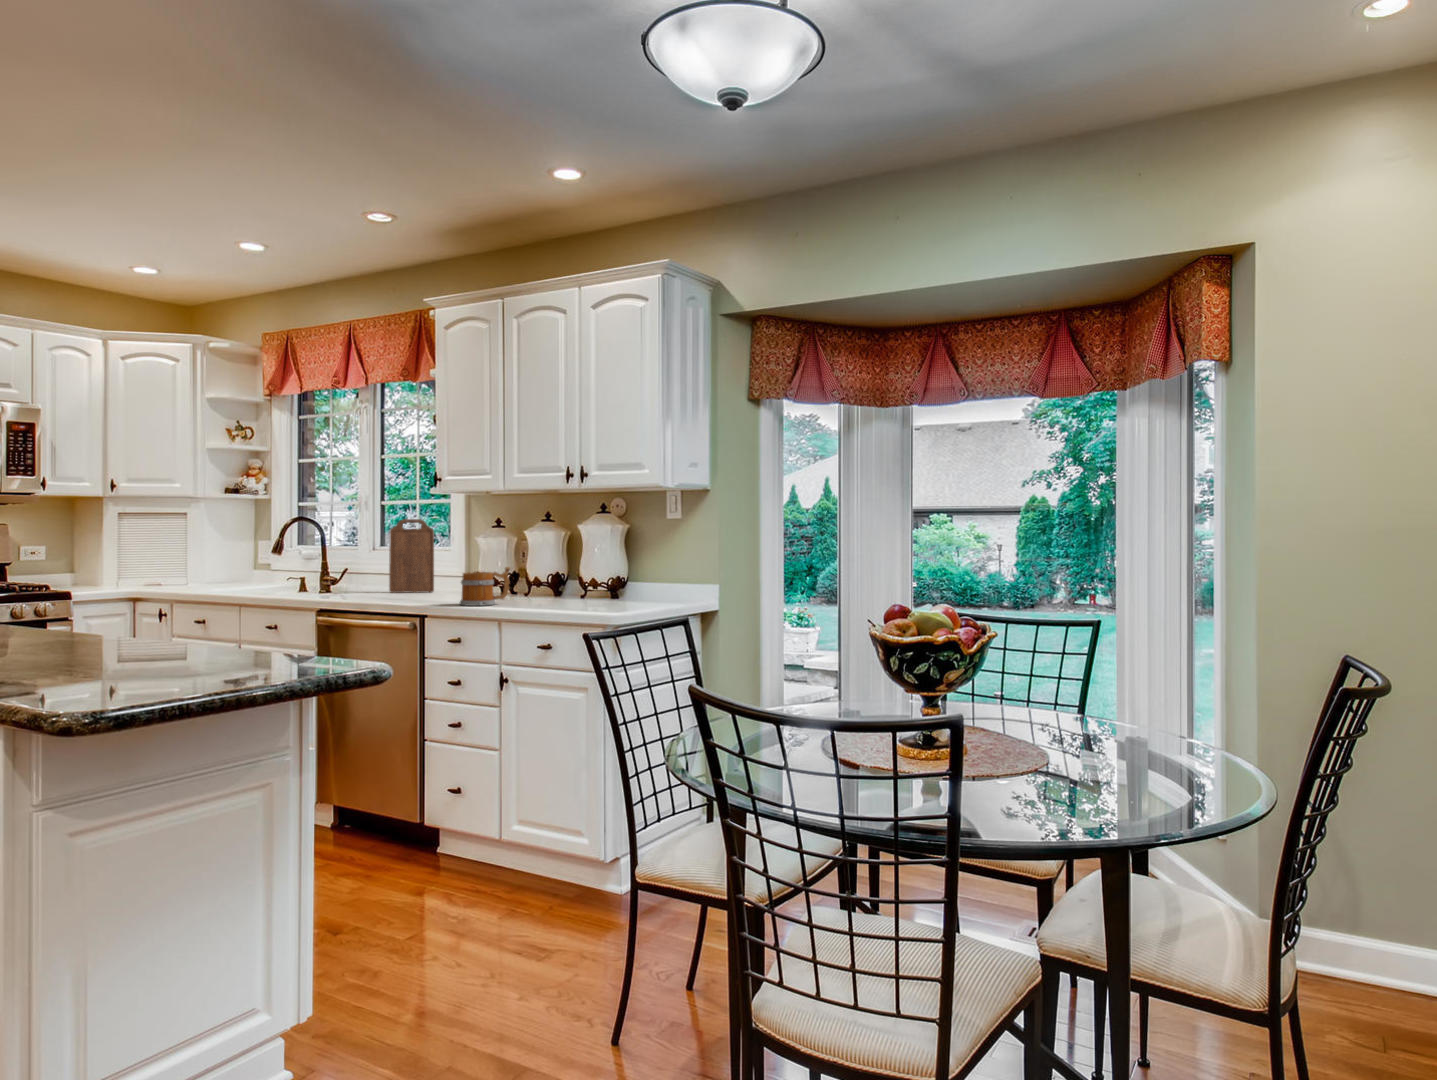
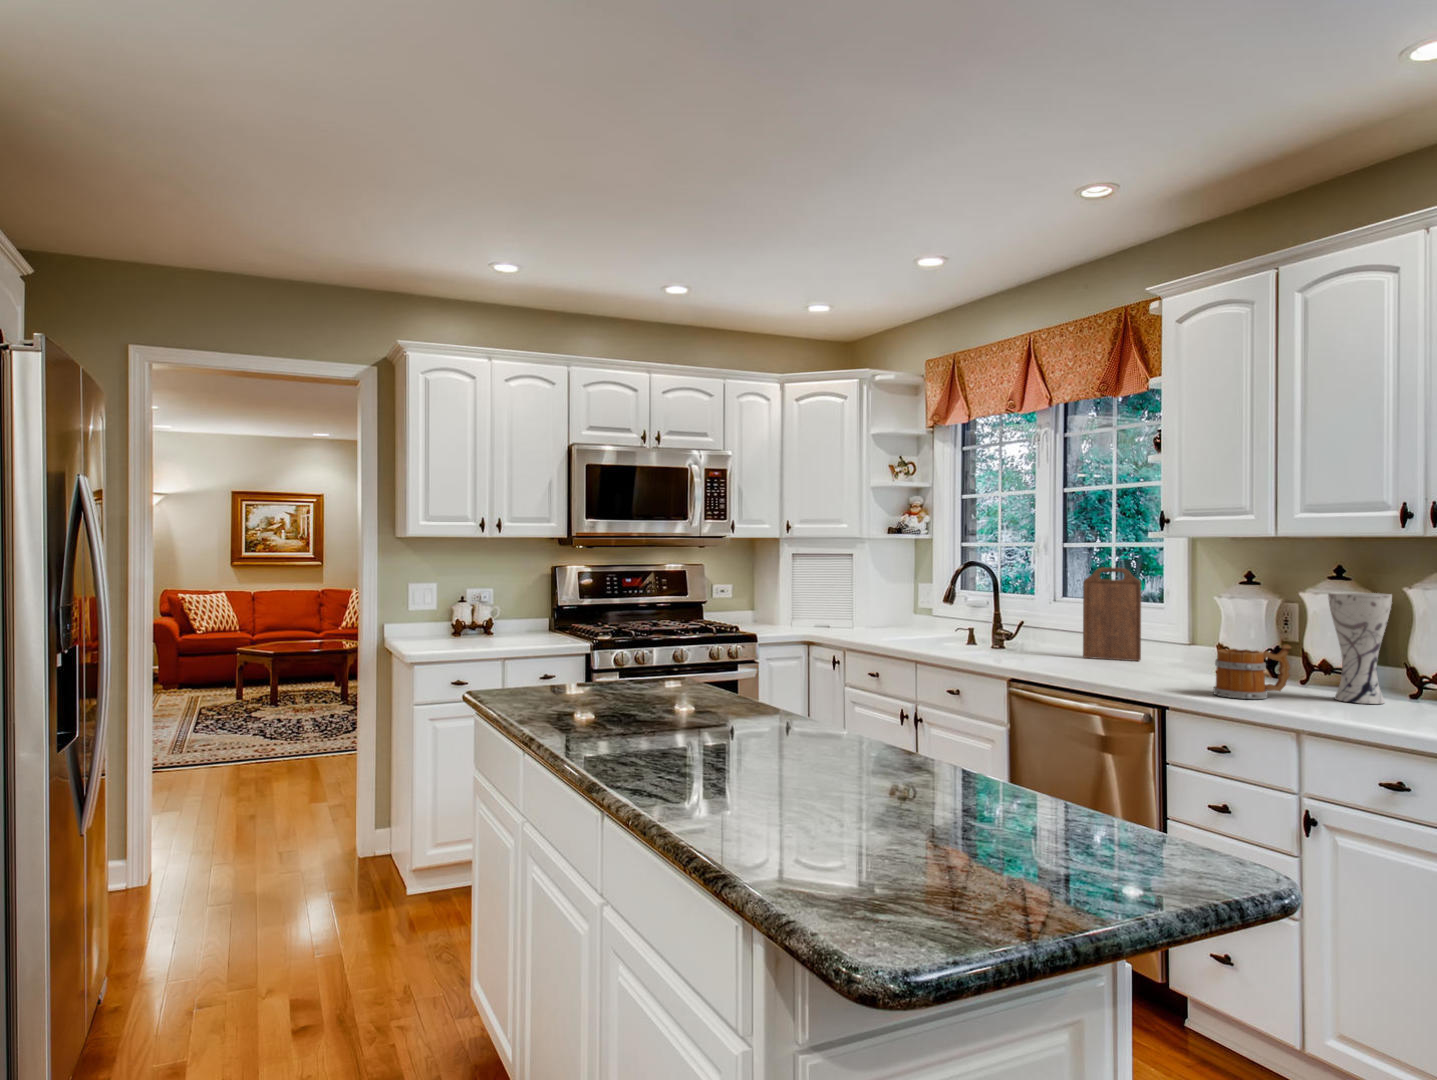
vase: none [534,530,570,603] -> present [1328,592,1392,704]

